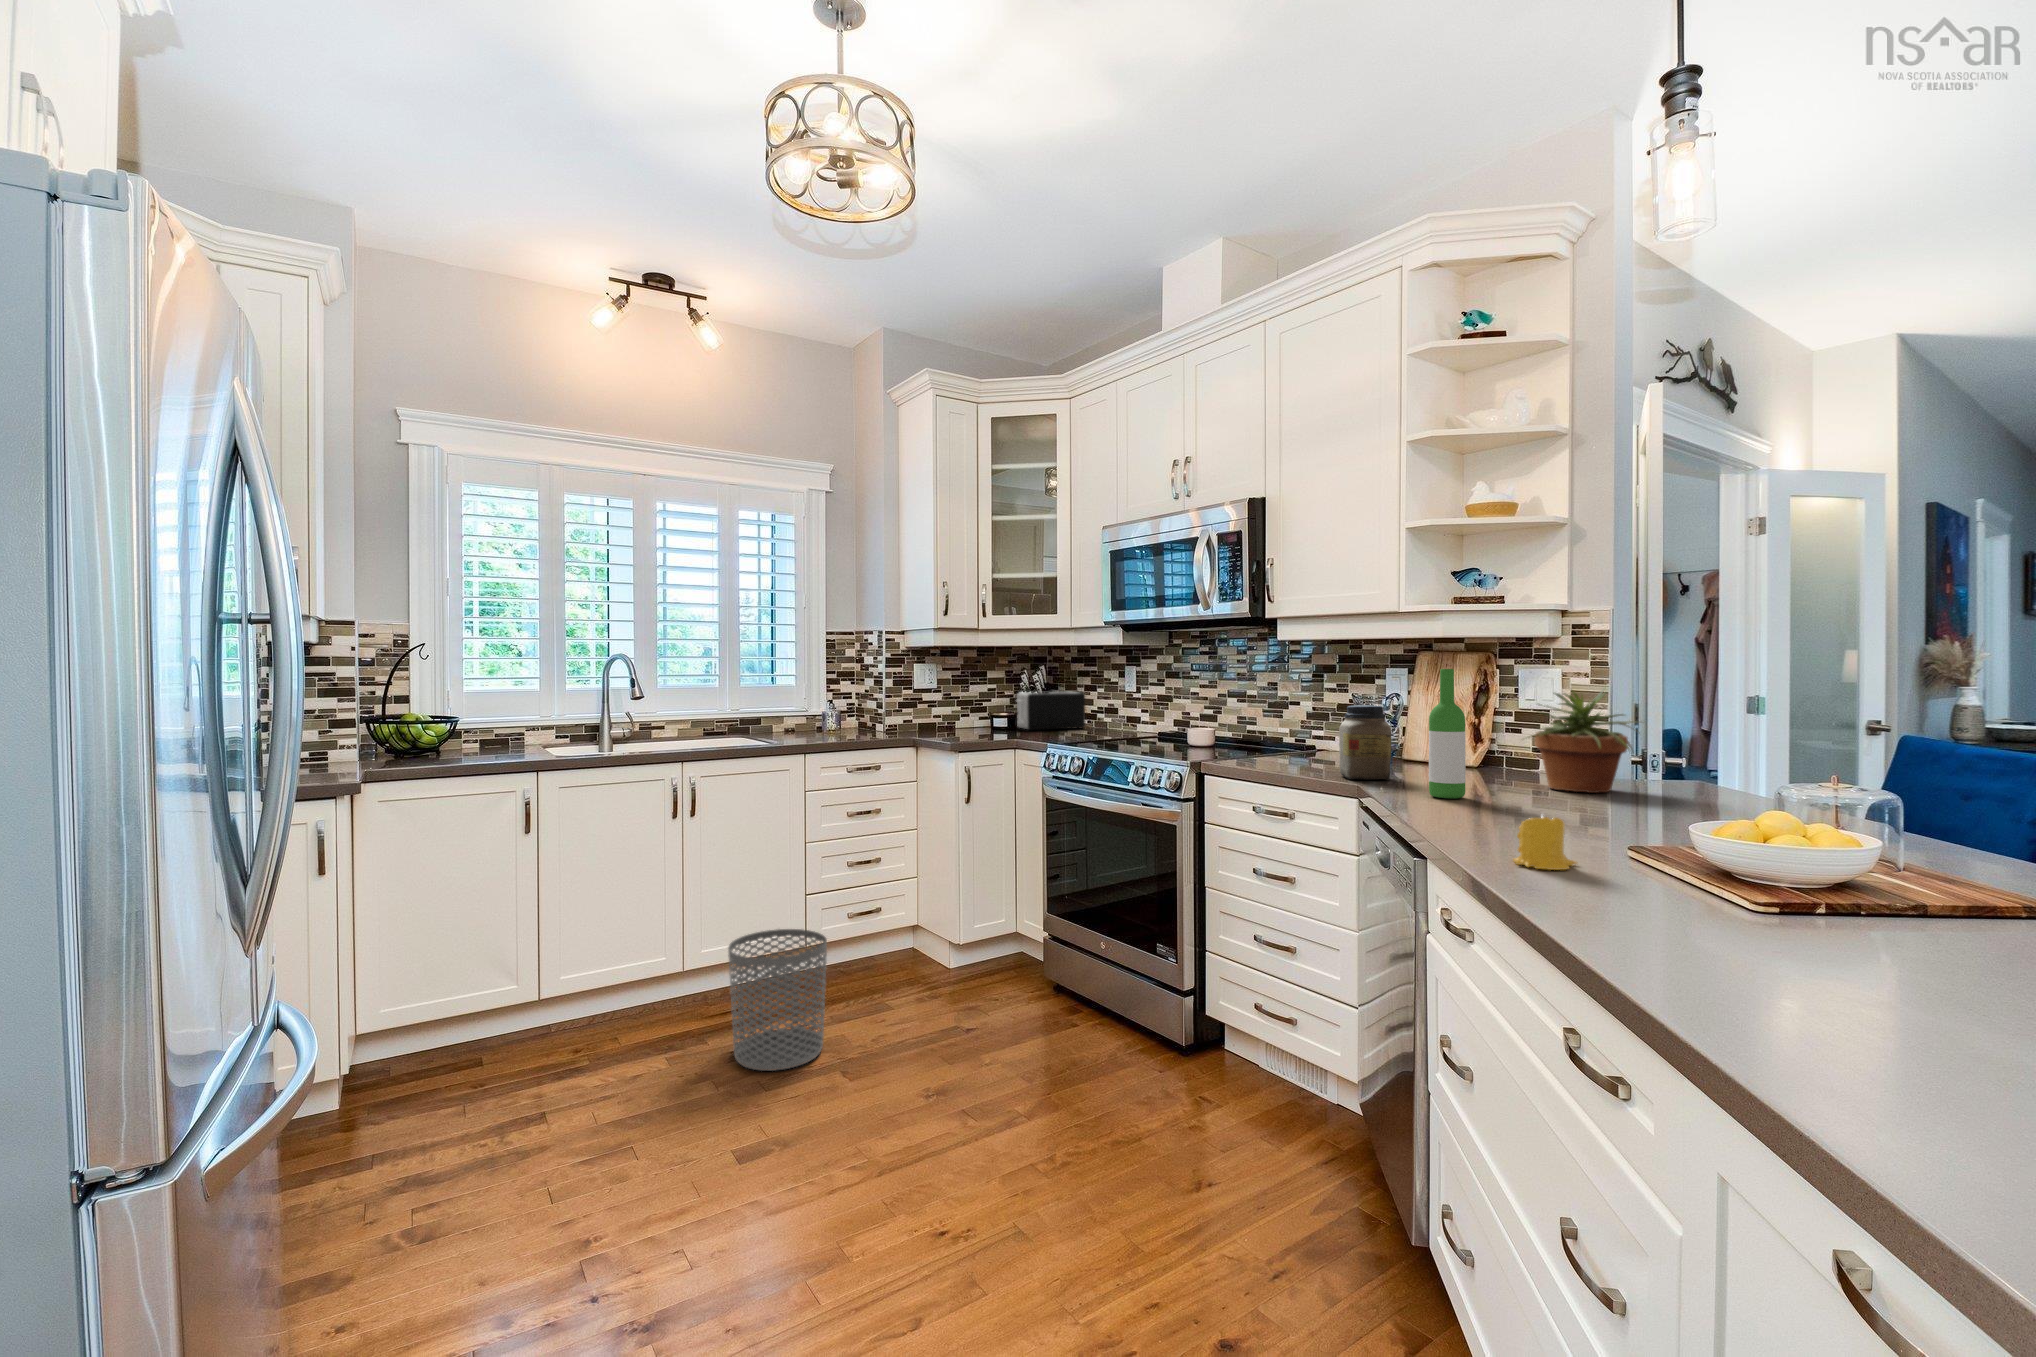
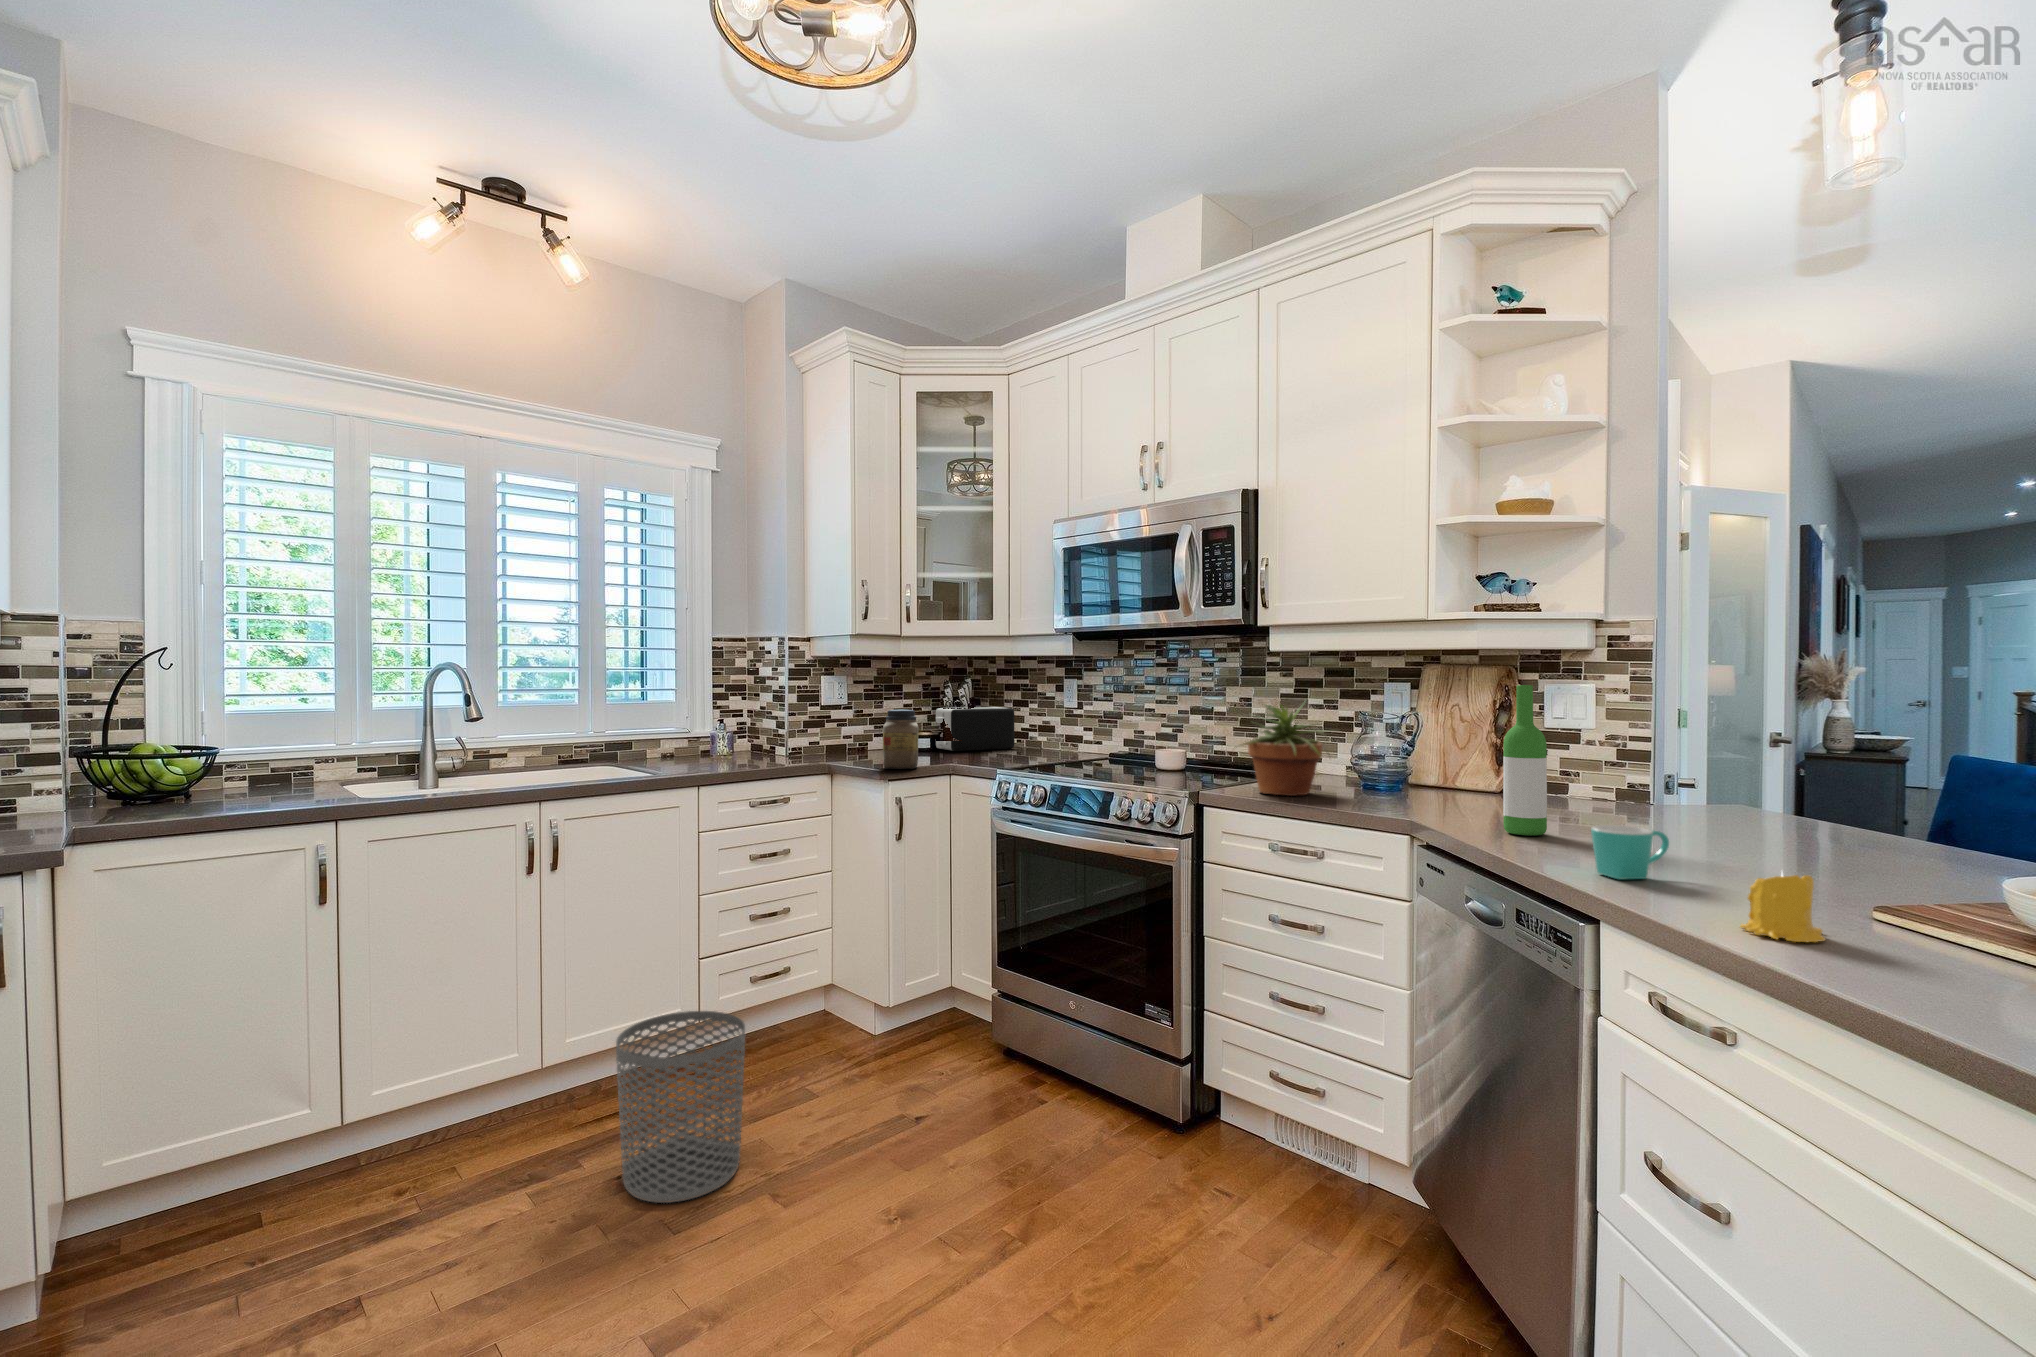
potted plant: present [1531,689,1634,793] -> present [1234,701,1330,796]
jar: present [1339,705,1391,780] -> present [883,709,919,769]
mug: none [1453,785,1520,829] -> present [1591,825,1669,879]

